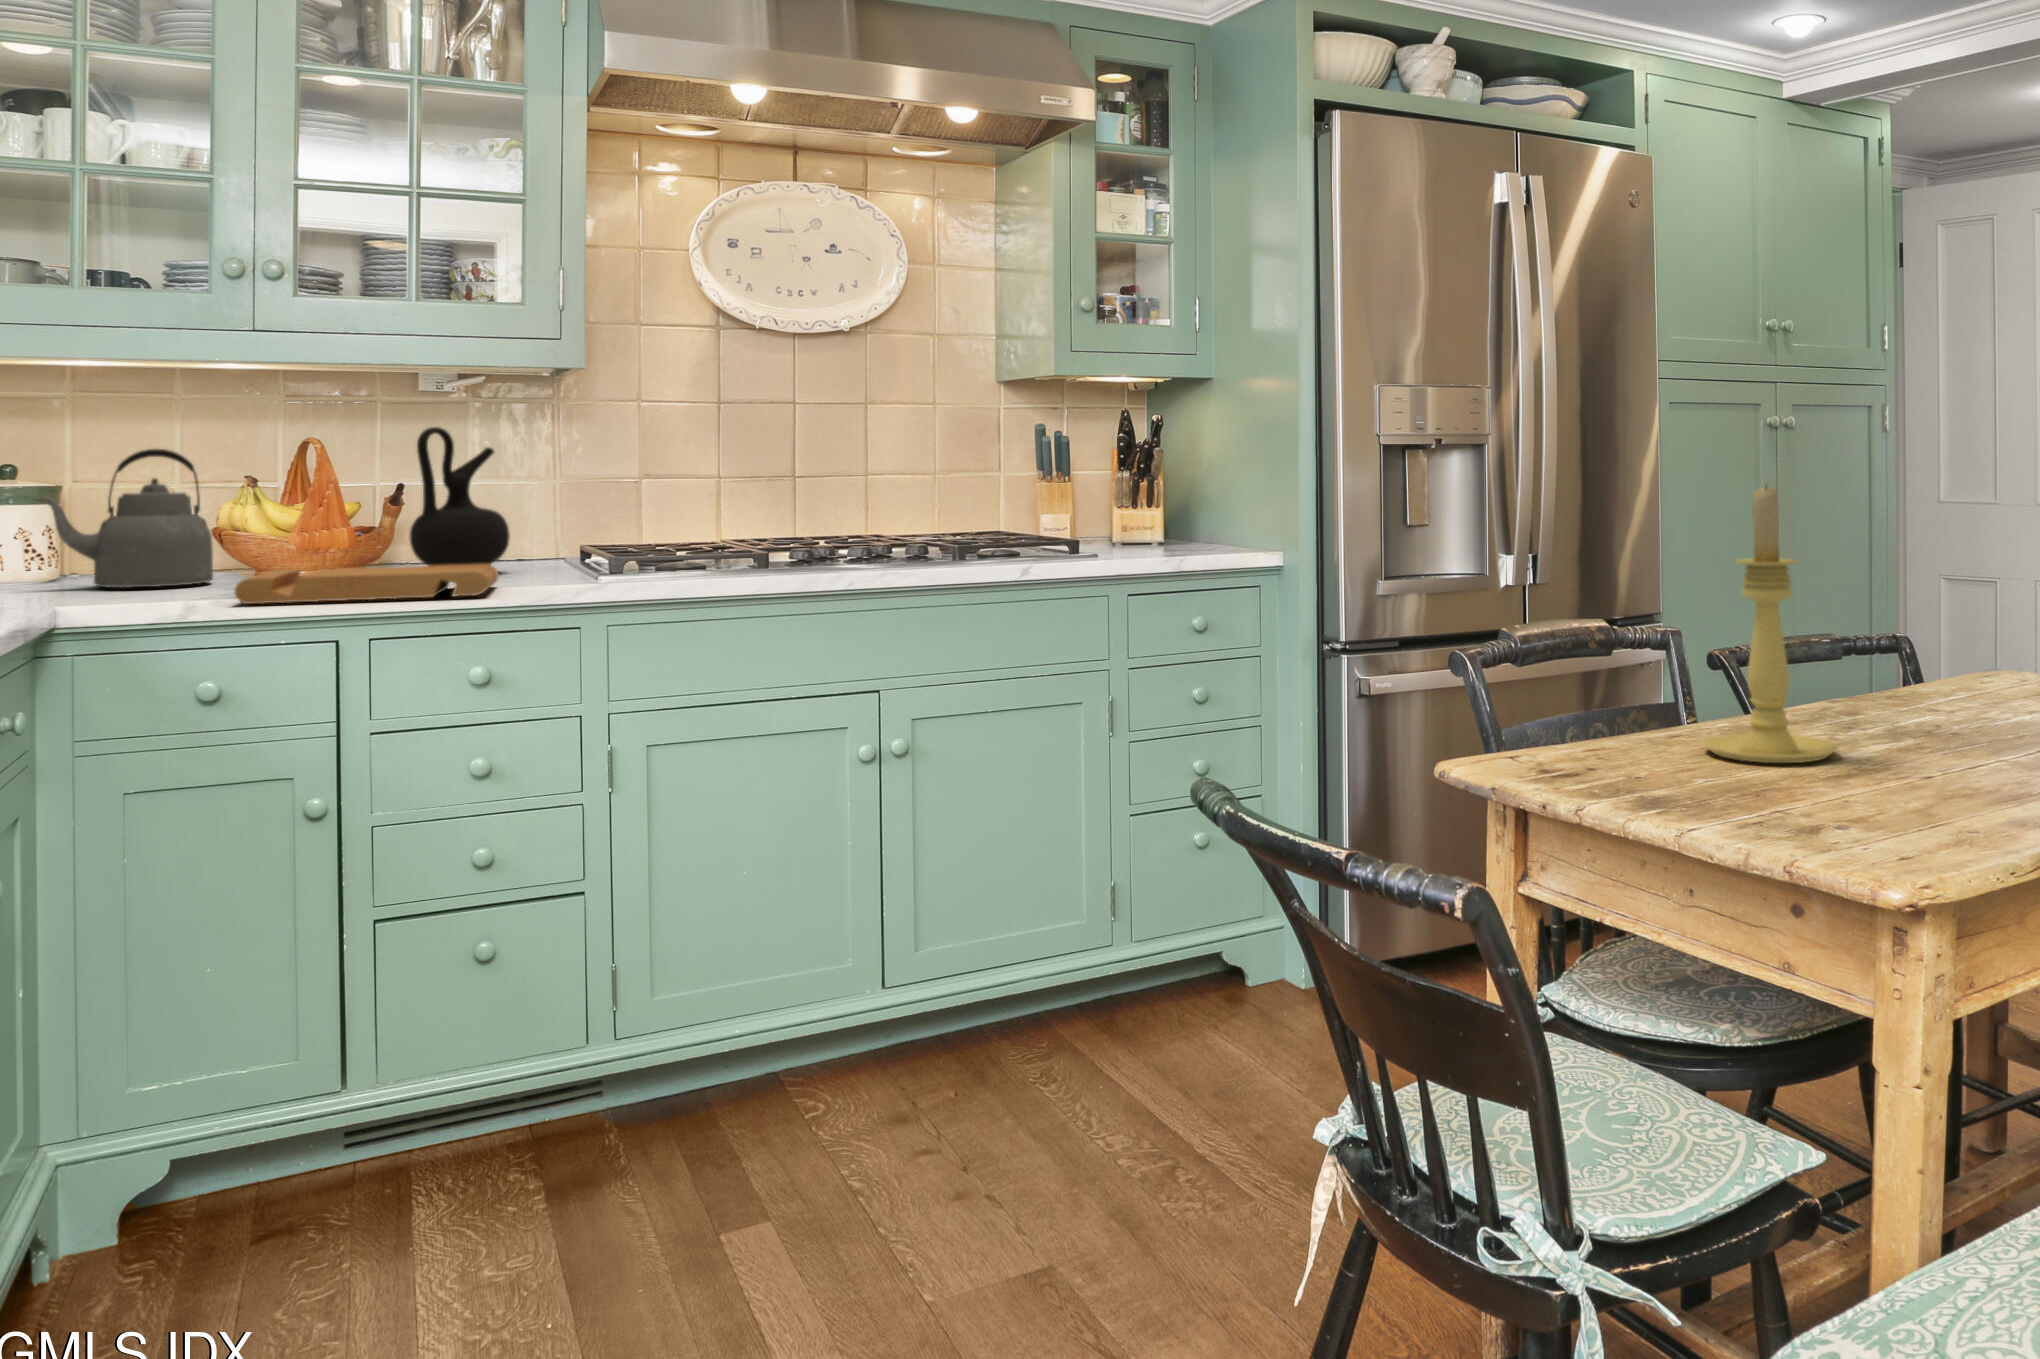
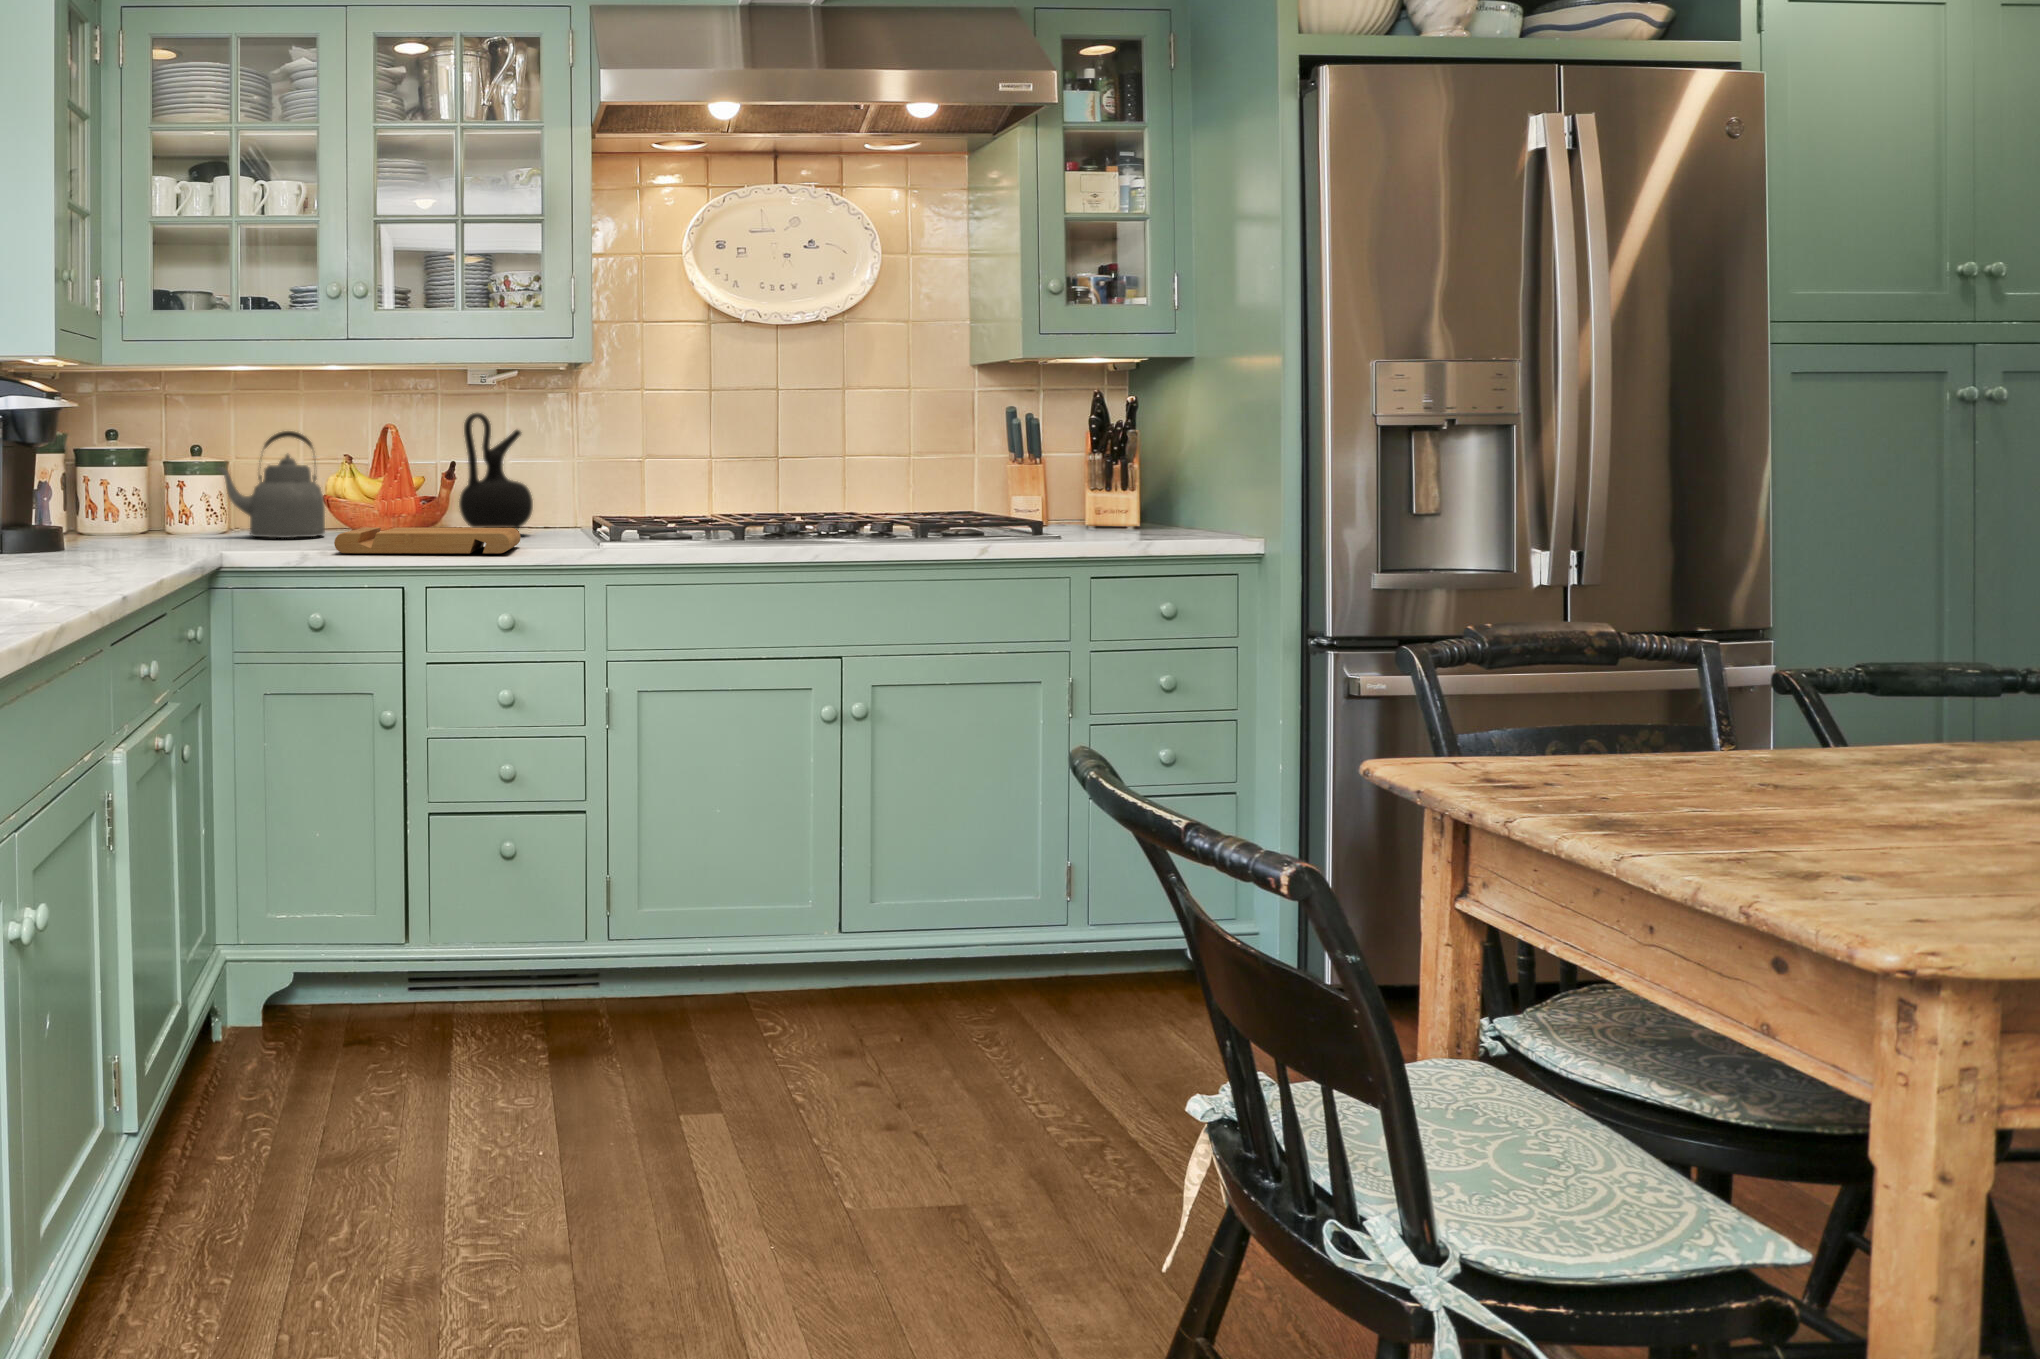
candle holder: present [1703,483,1837,763] -> none [1716,475,1912,808]

